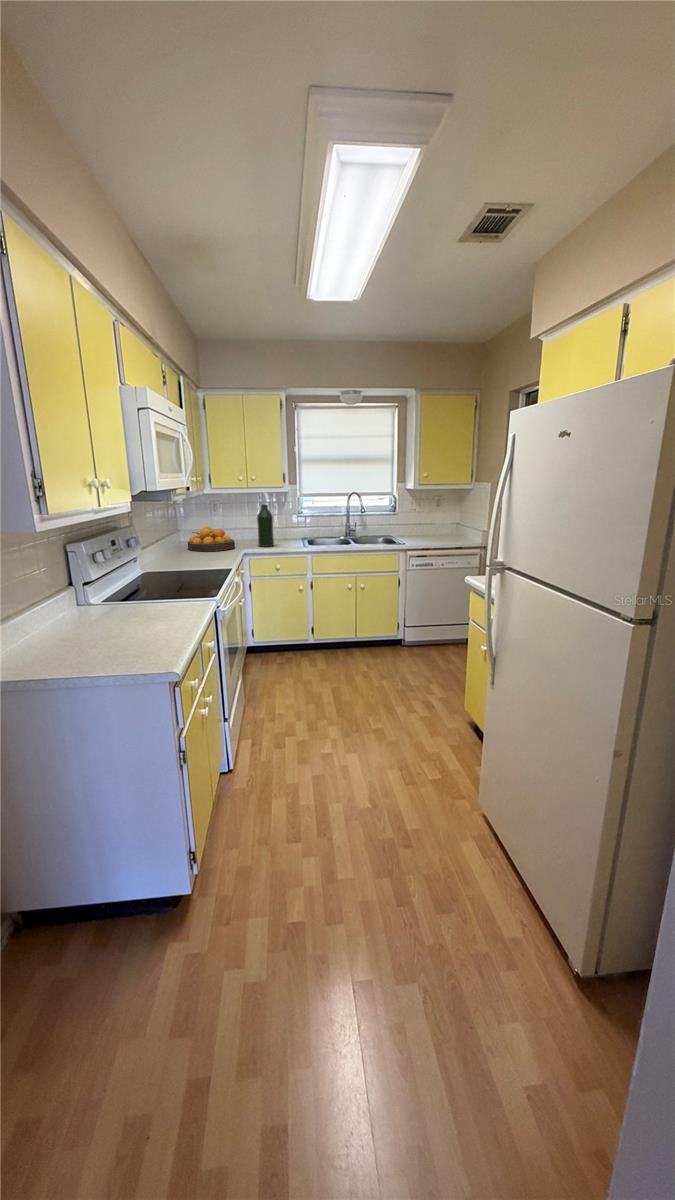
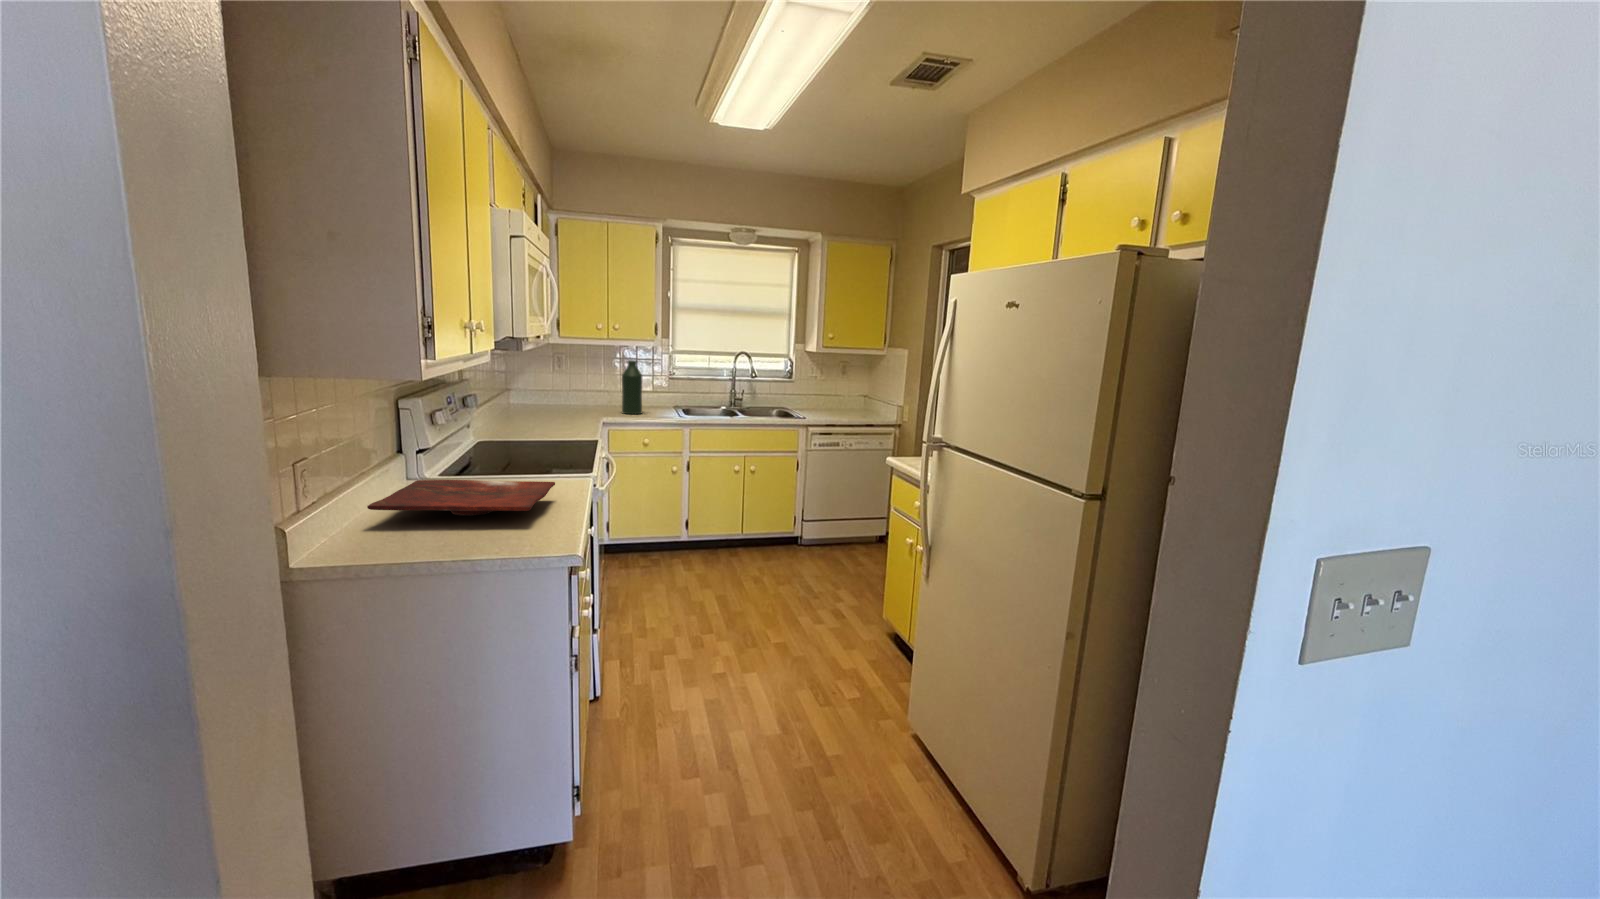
fruit bowl: present [188,527,235,551] -> none [528,385,591,417]
cutting board: none [27,607,177,636] -> present [367,480,555,515]

